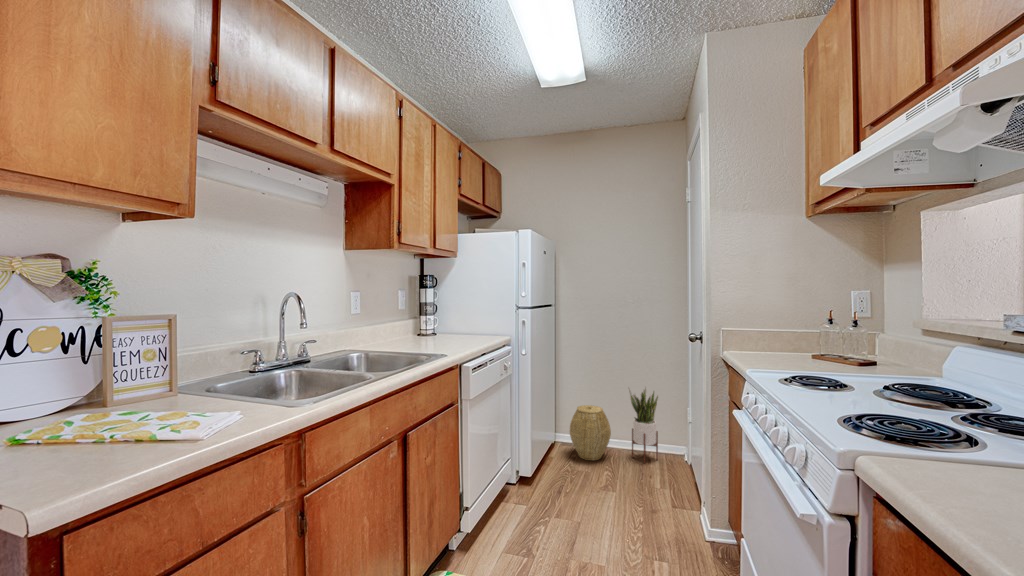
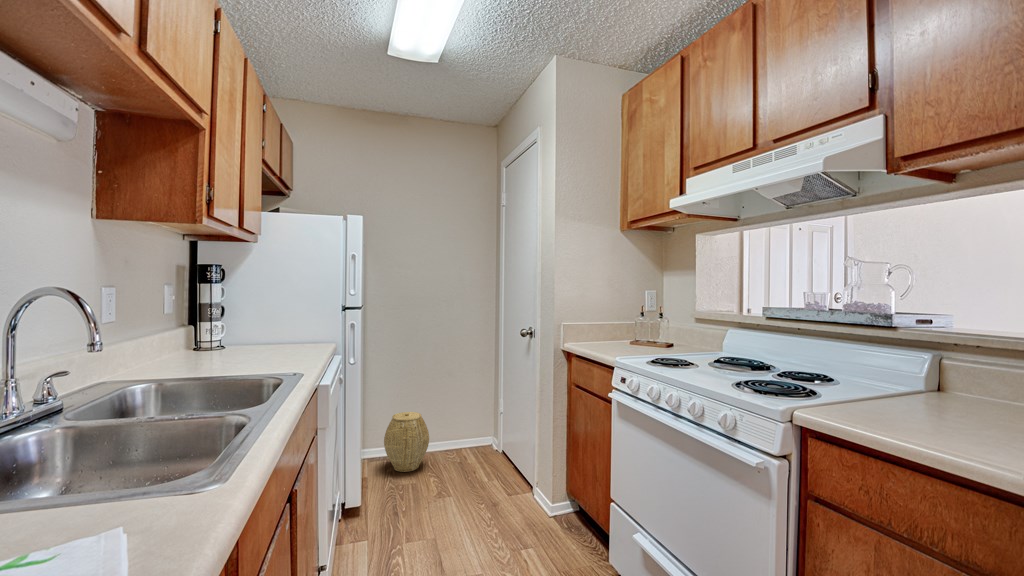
potted plant: present [629,387,658,463] -> none [447,384,473,462]

